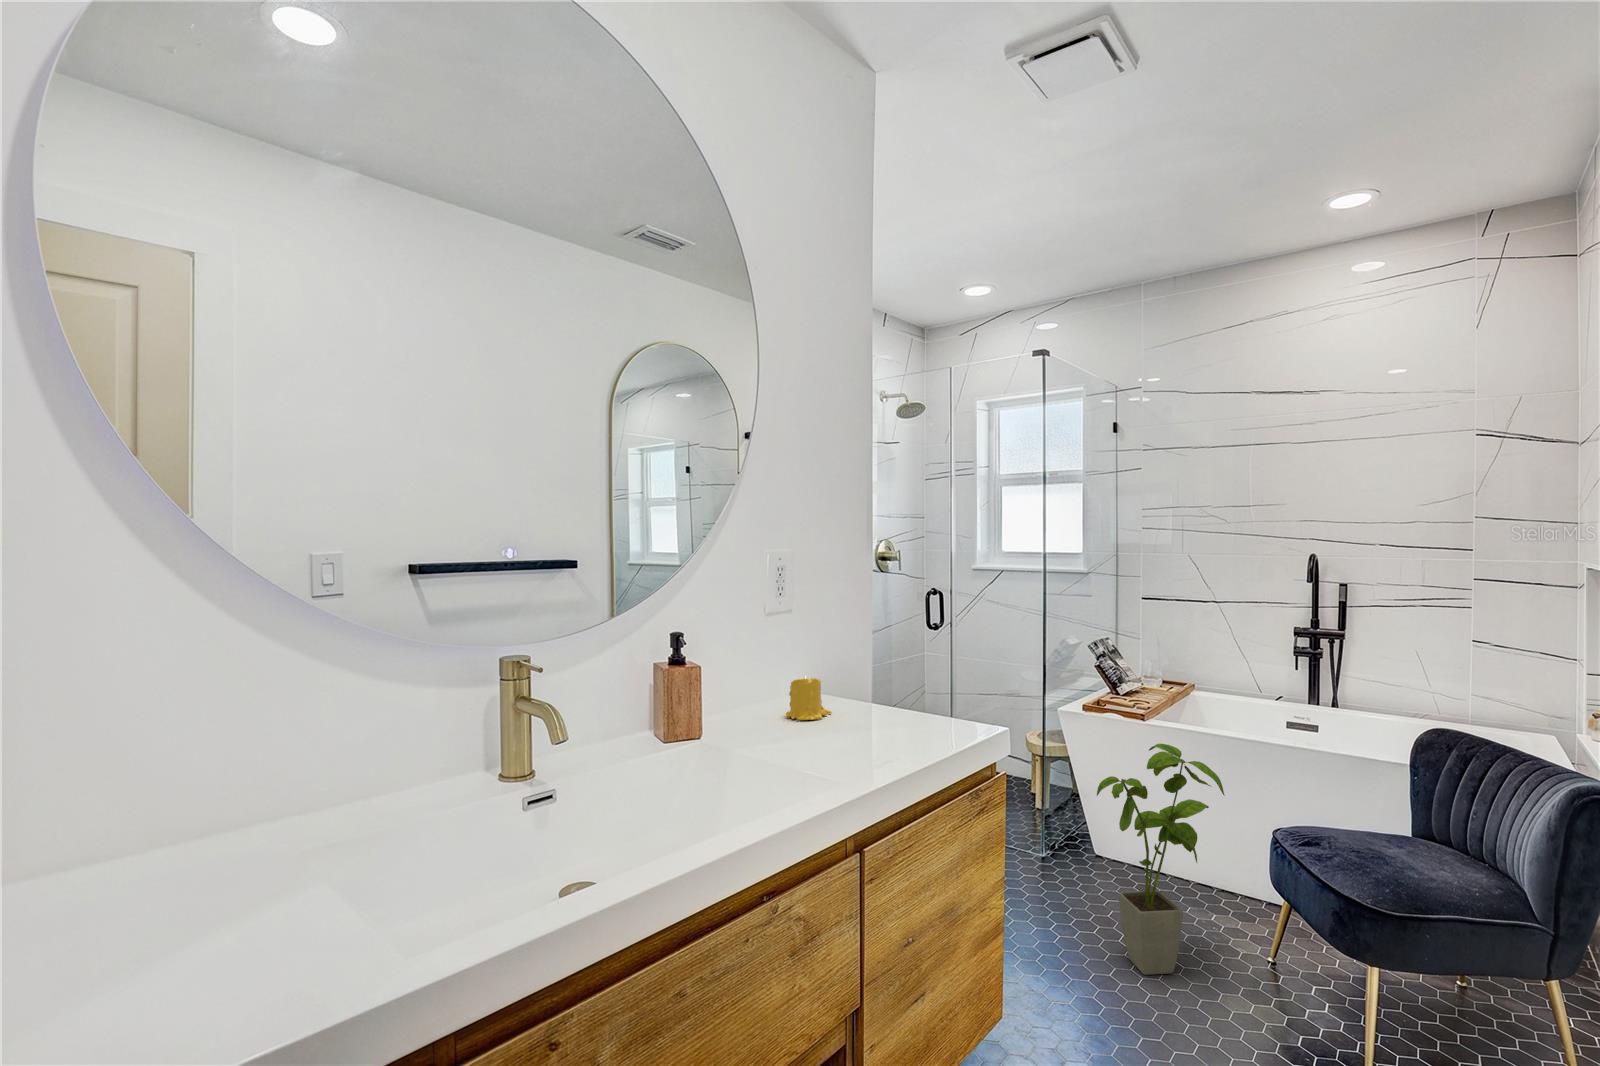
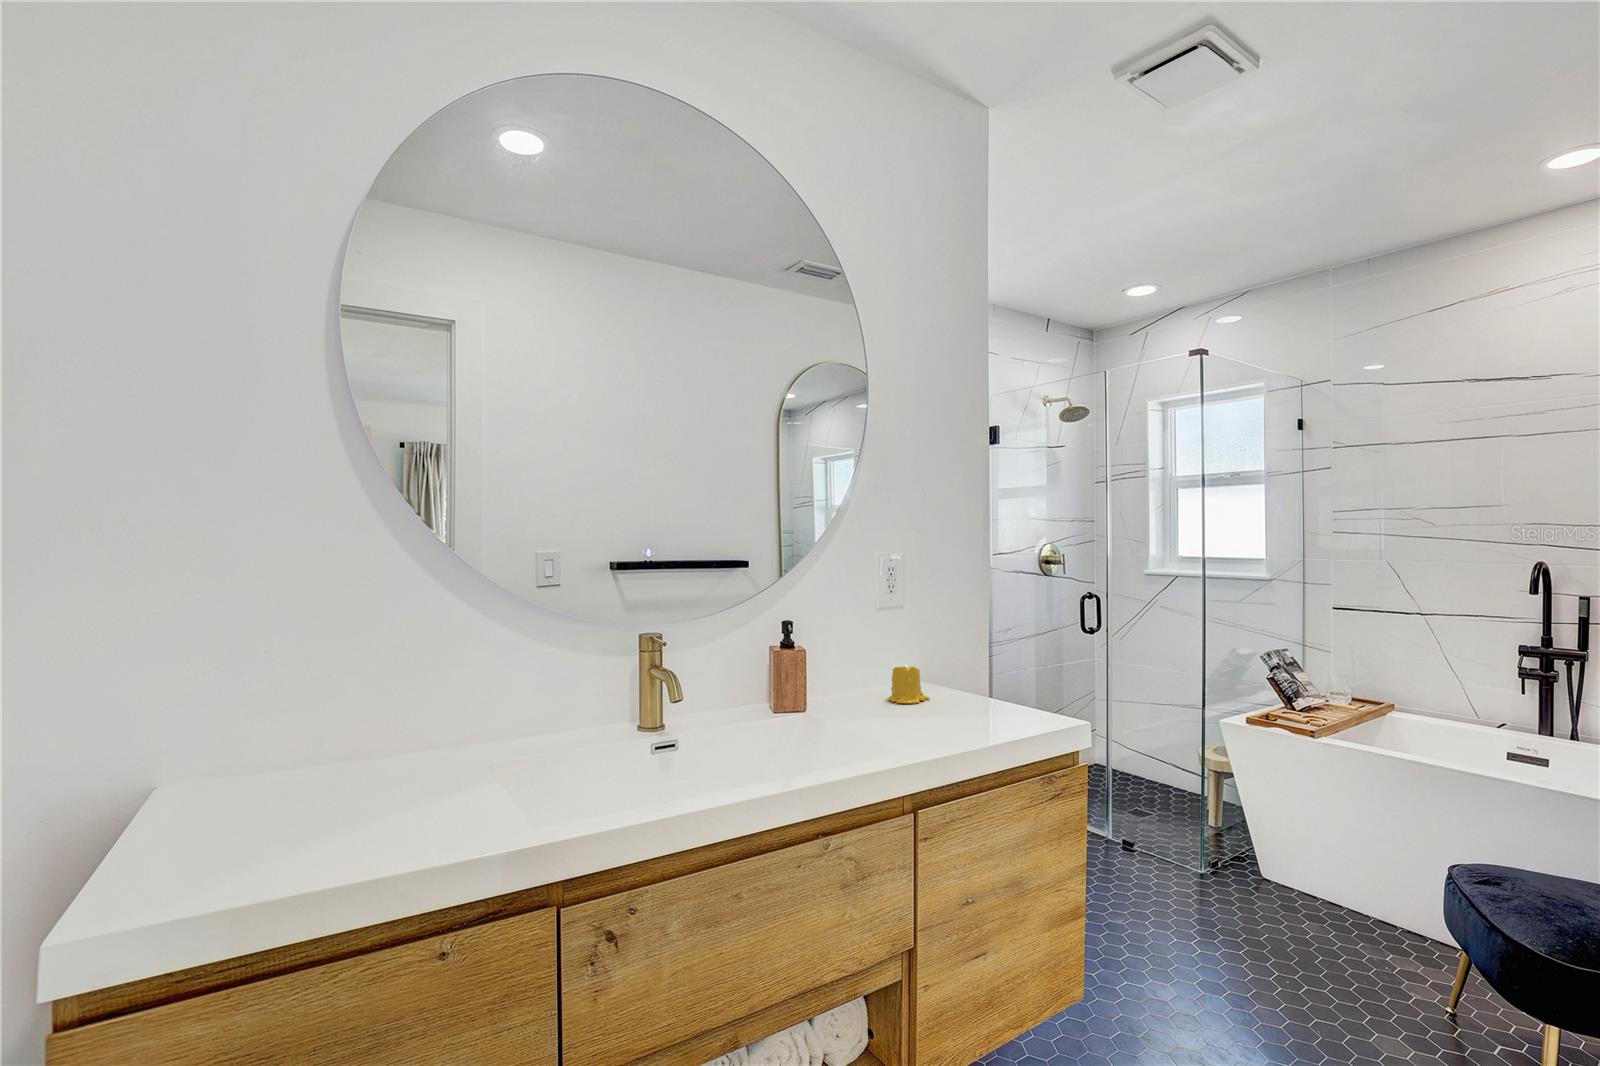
house plant: present [1097,744,1224,975] -> none [1239,758,1381,1001]

